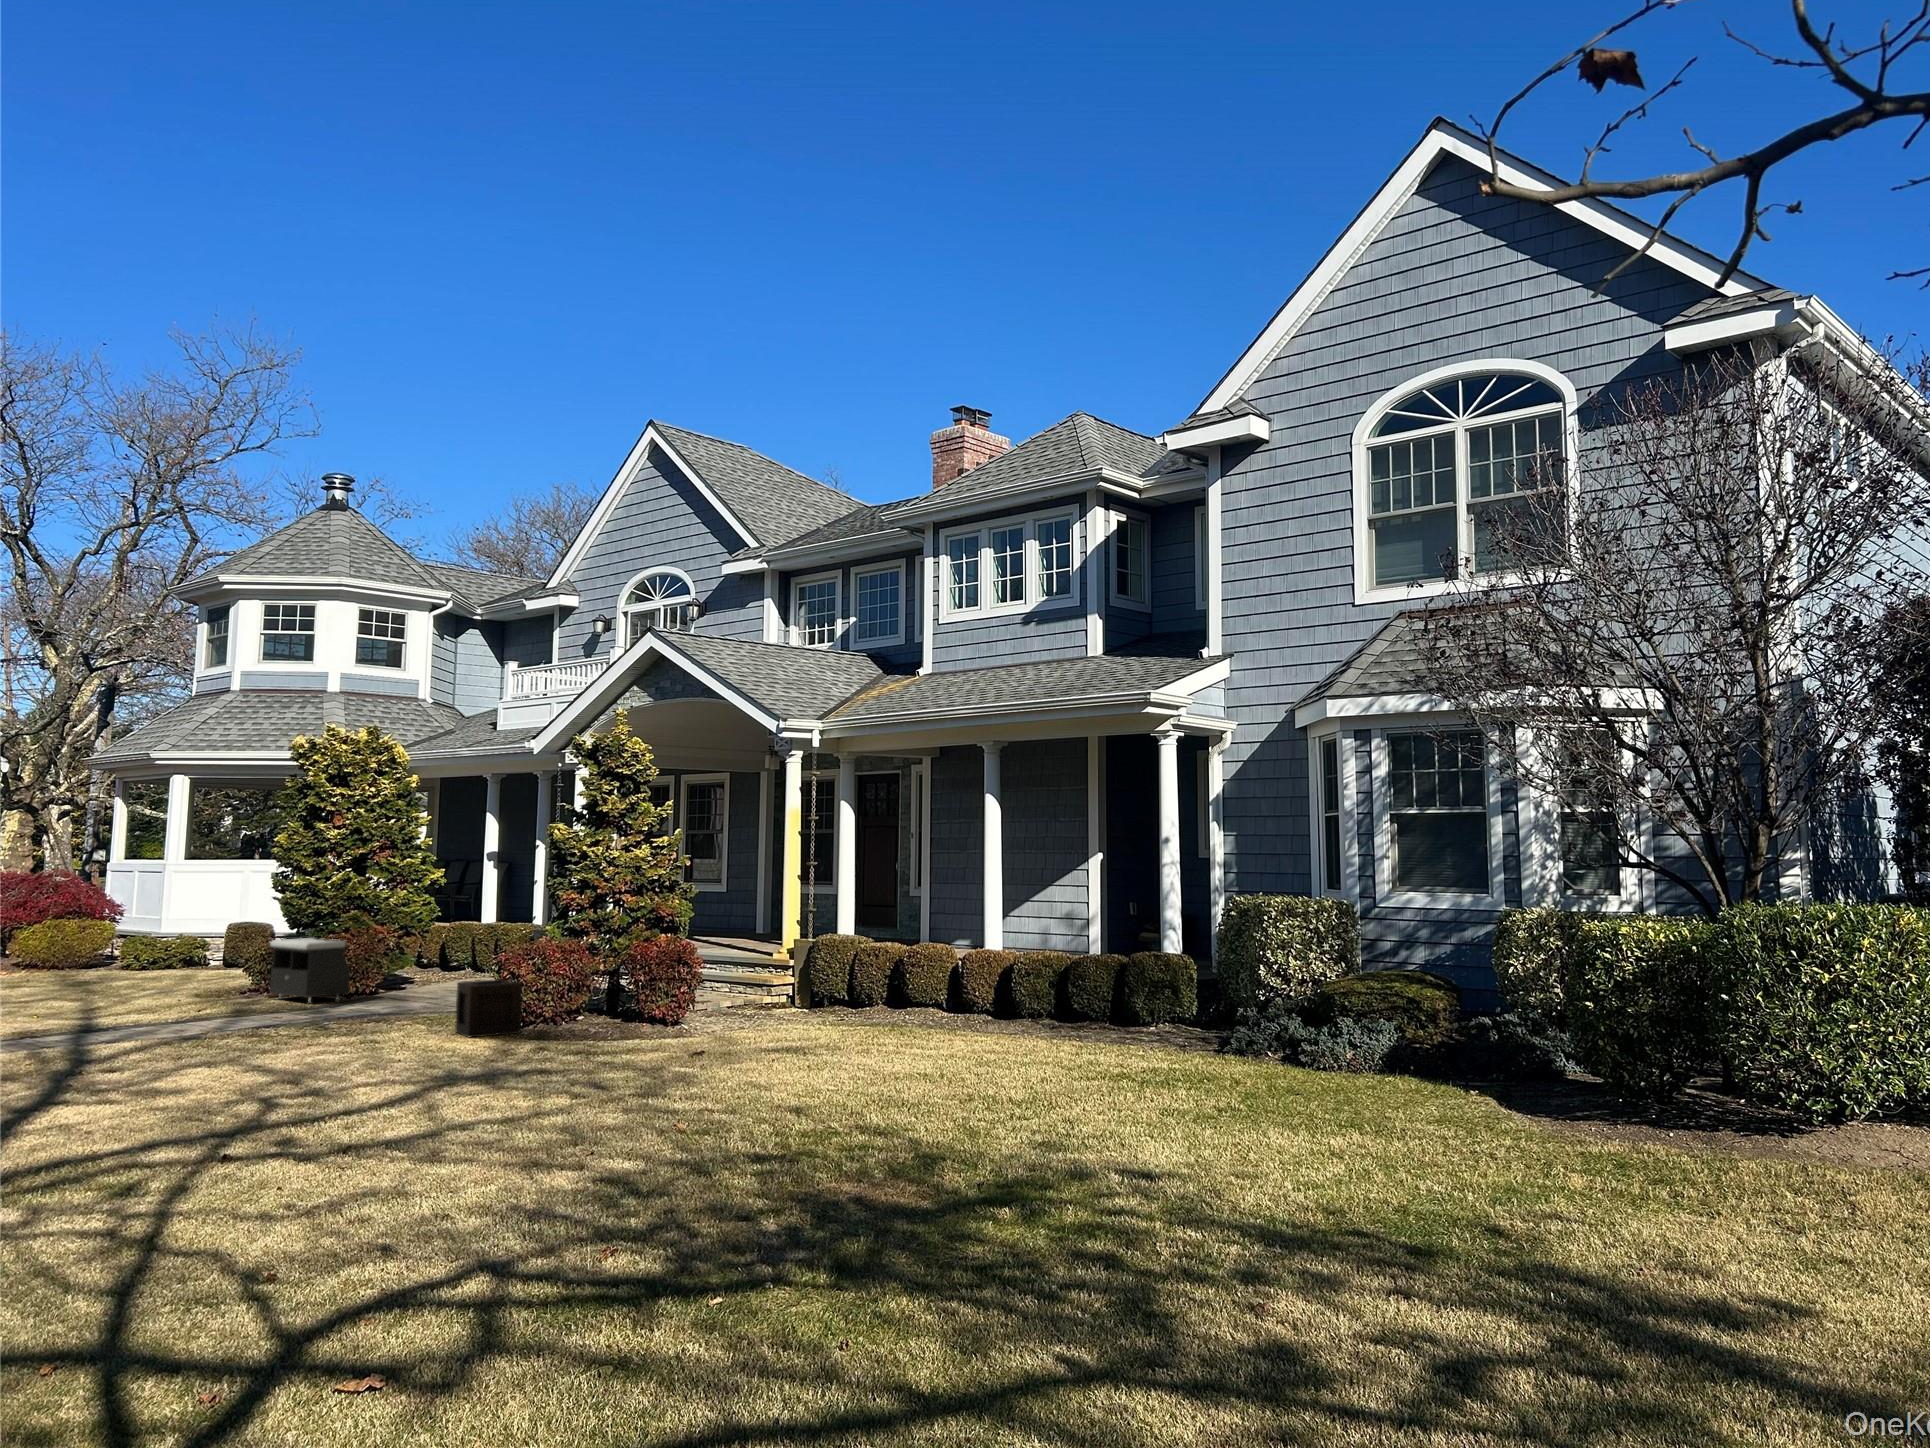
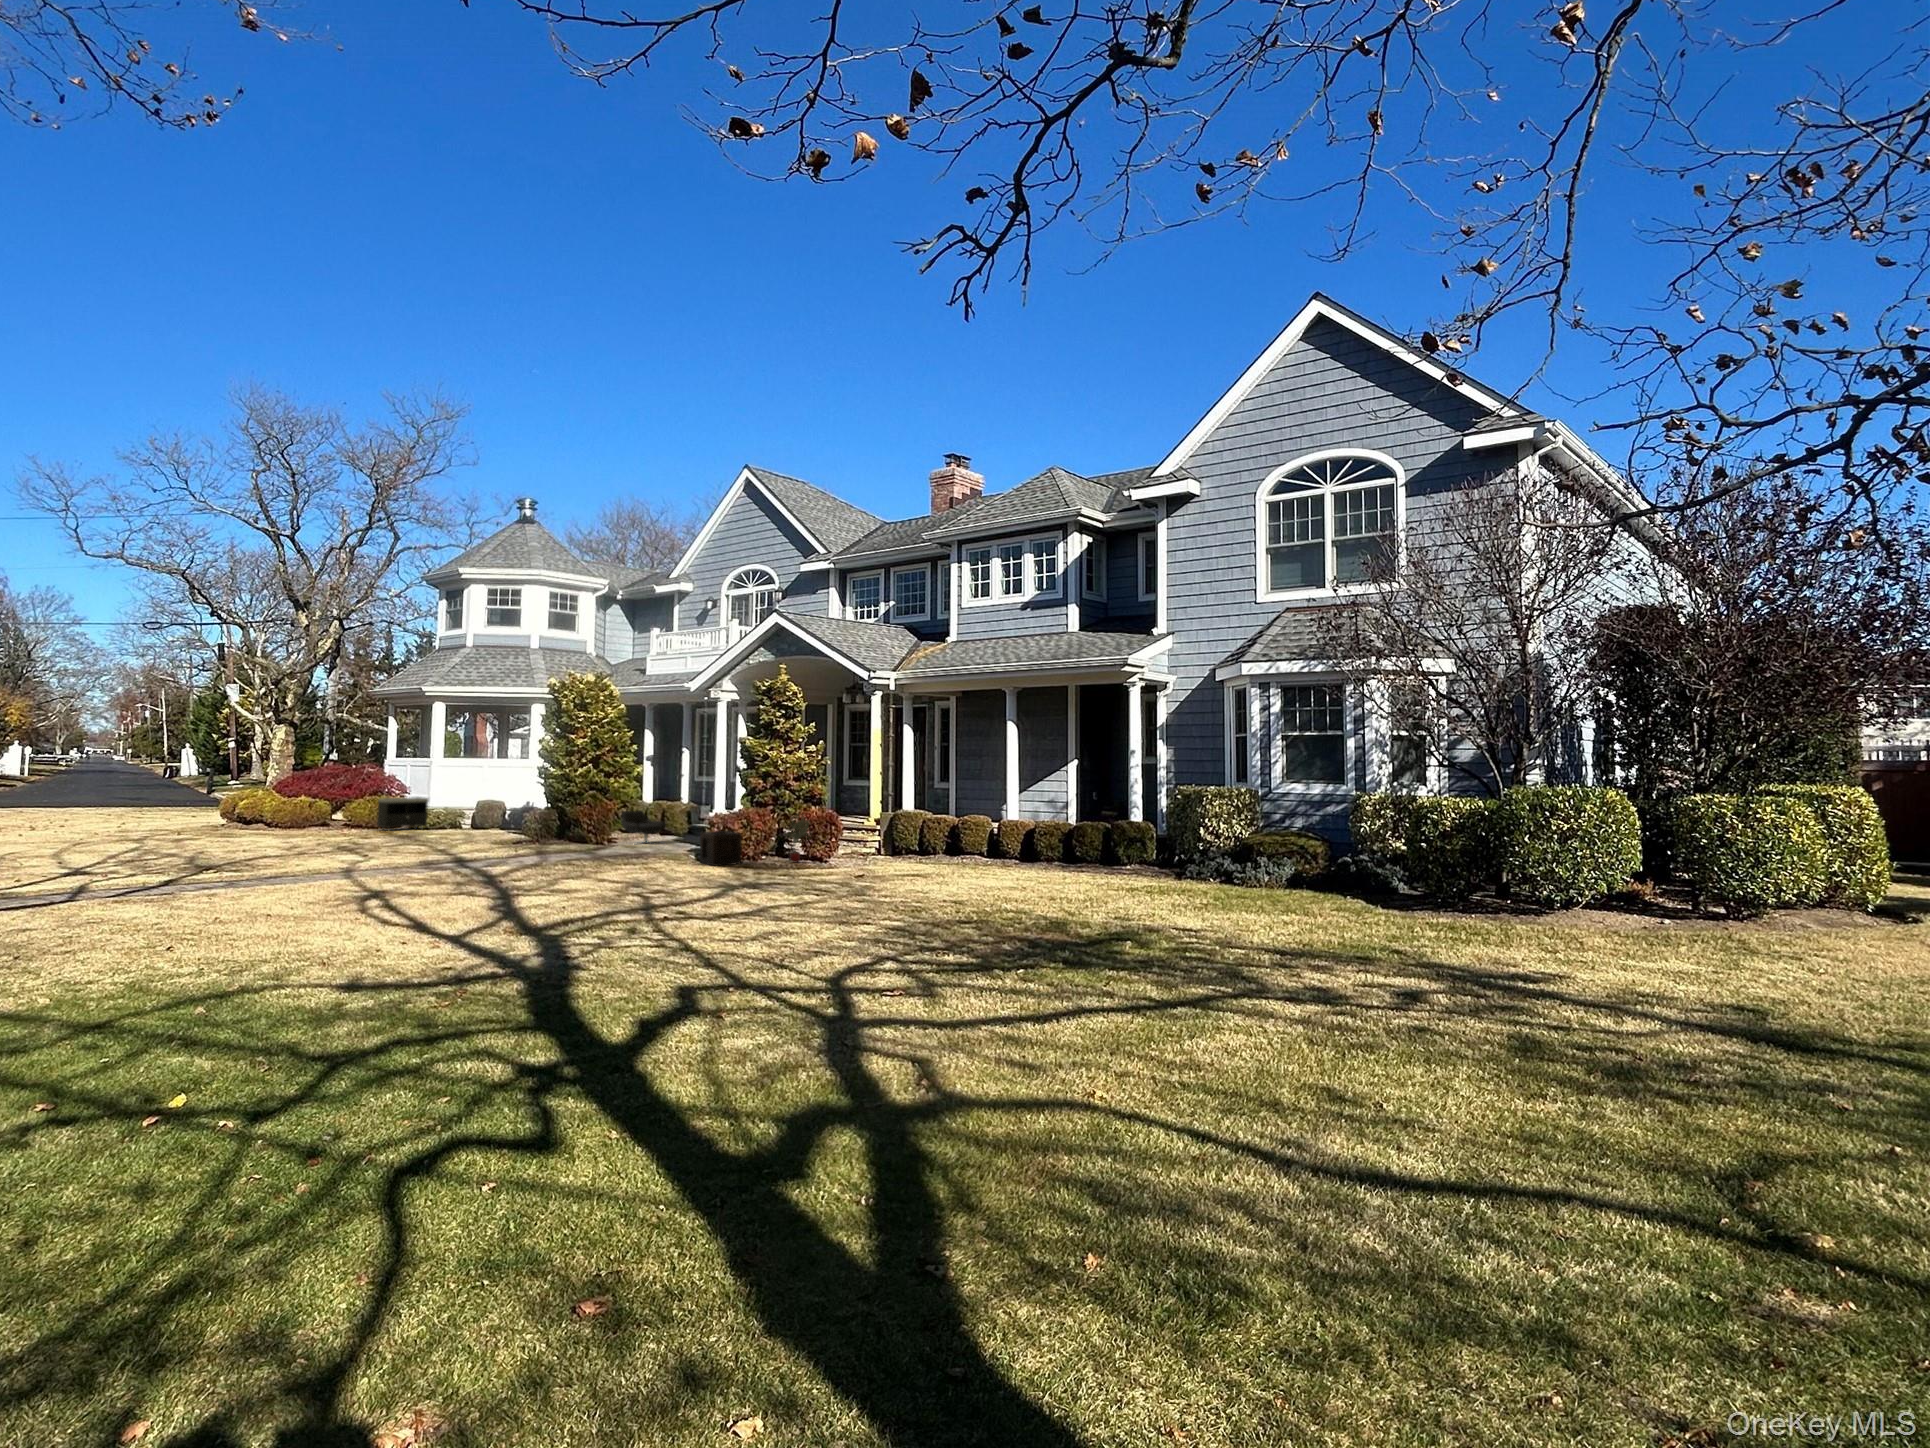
storage bench: present [270,938,350,1003] -> present [377,797,428,829]
lounge chair: none [385,940,459,995] -> present [621,810,665,843]
potted tree: none [599,948,645,1029] -> present [784,813,811,862]

